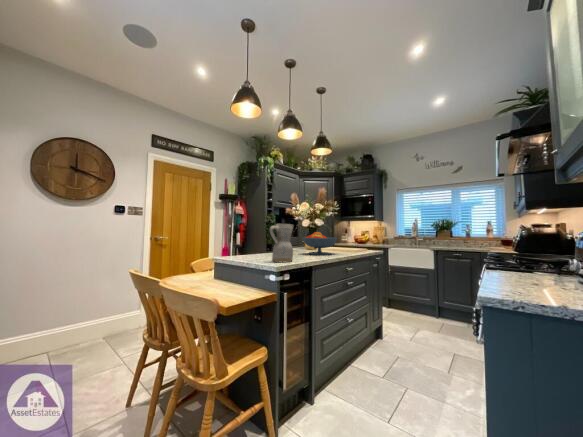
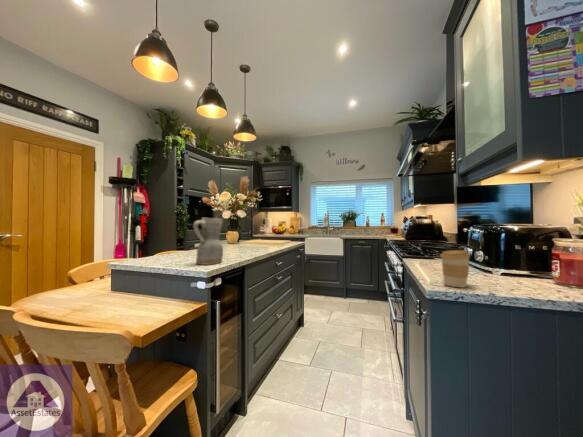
fruit bowl: present [302,232,337,255] -> none [227,225,266,251]
coffee cup: none [505,257,543,299] -> present [441,250,470,287]

